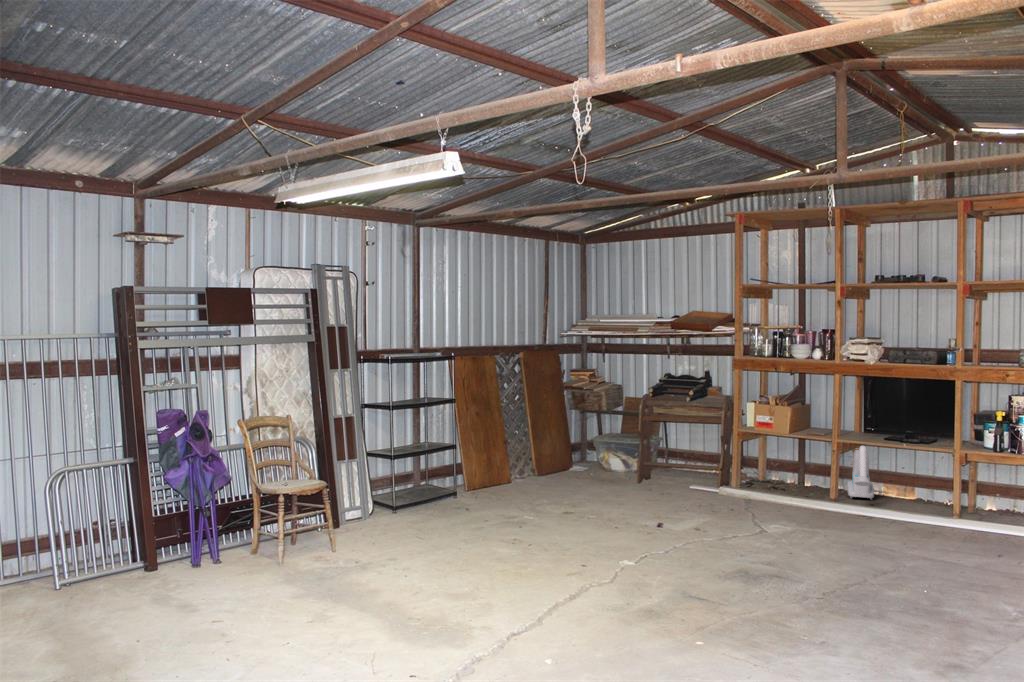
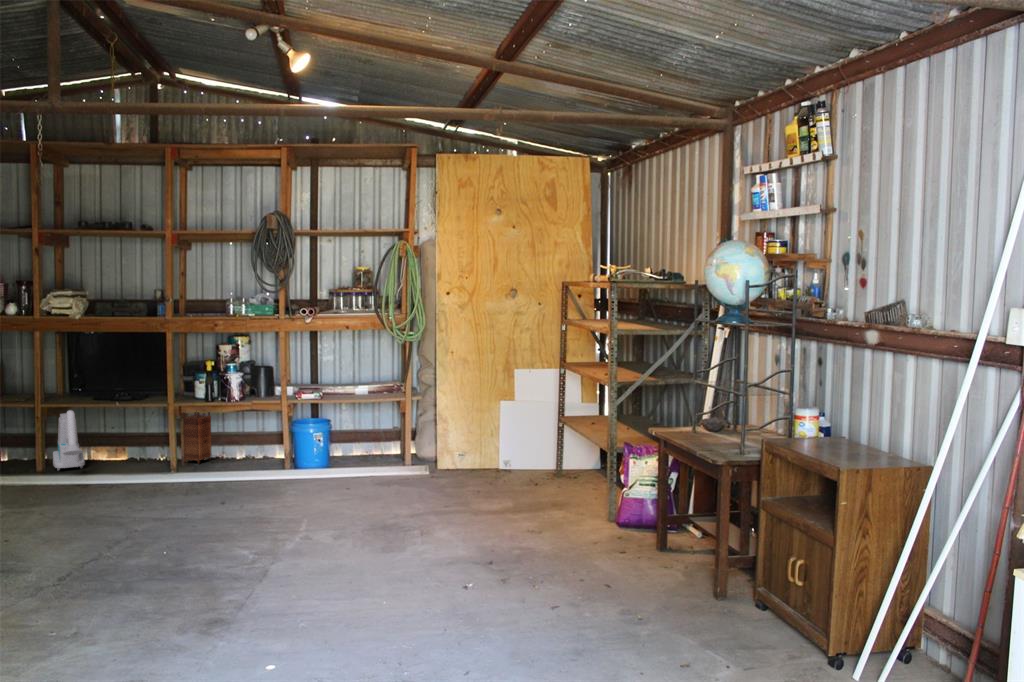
storage cabinet: none [970,450,1001,515] -> present [183,412,212,464]

